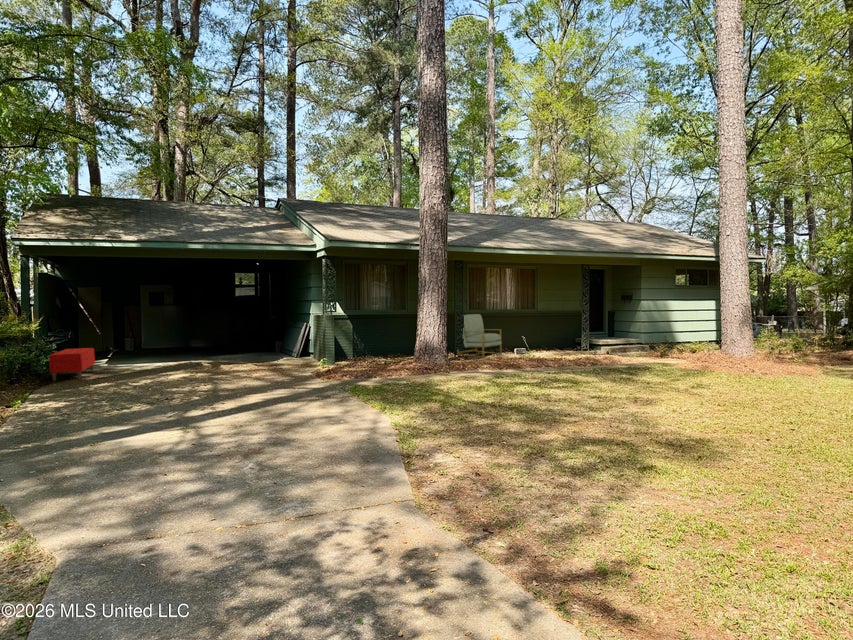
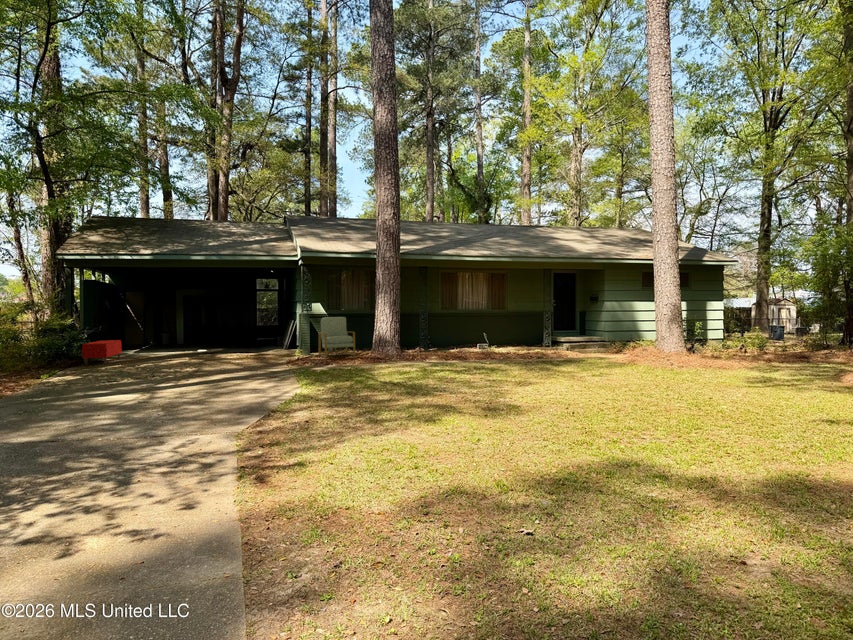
chair: present [457,314,502,357] -> present [319,317,355,357]

